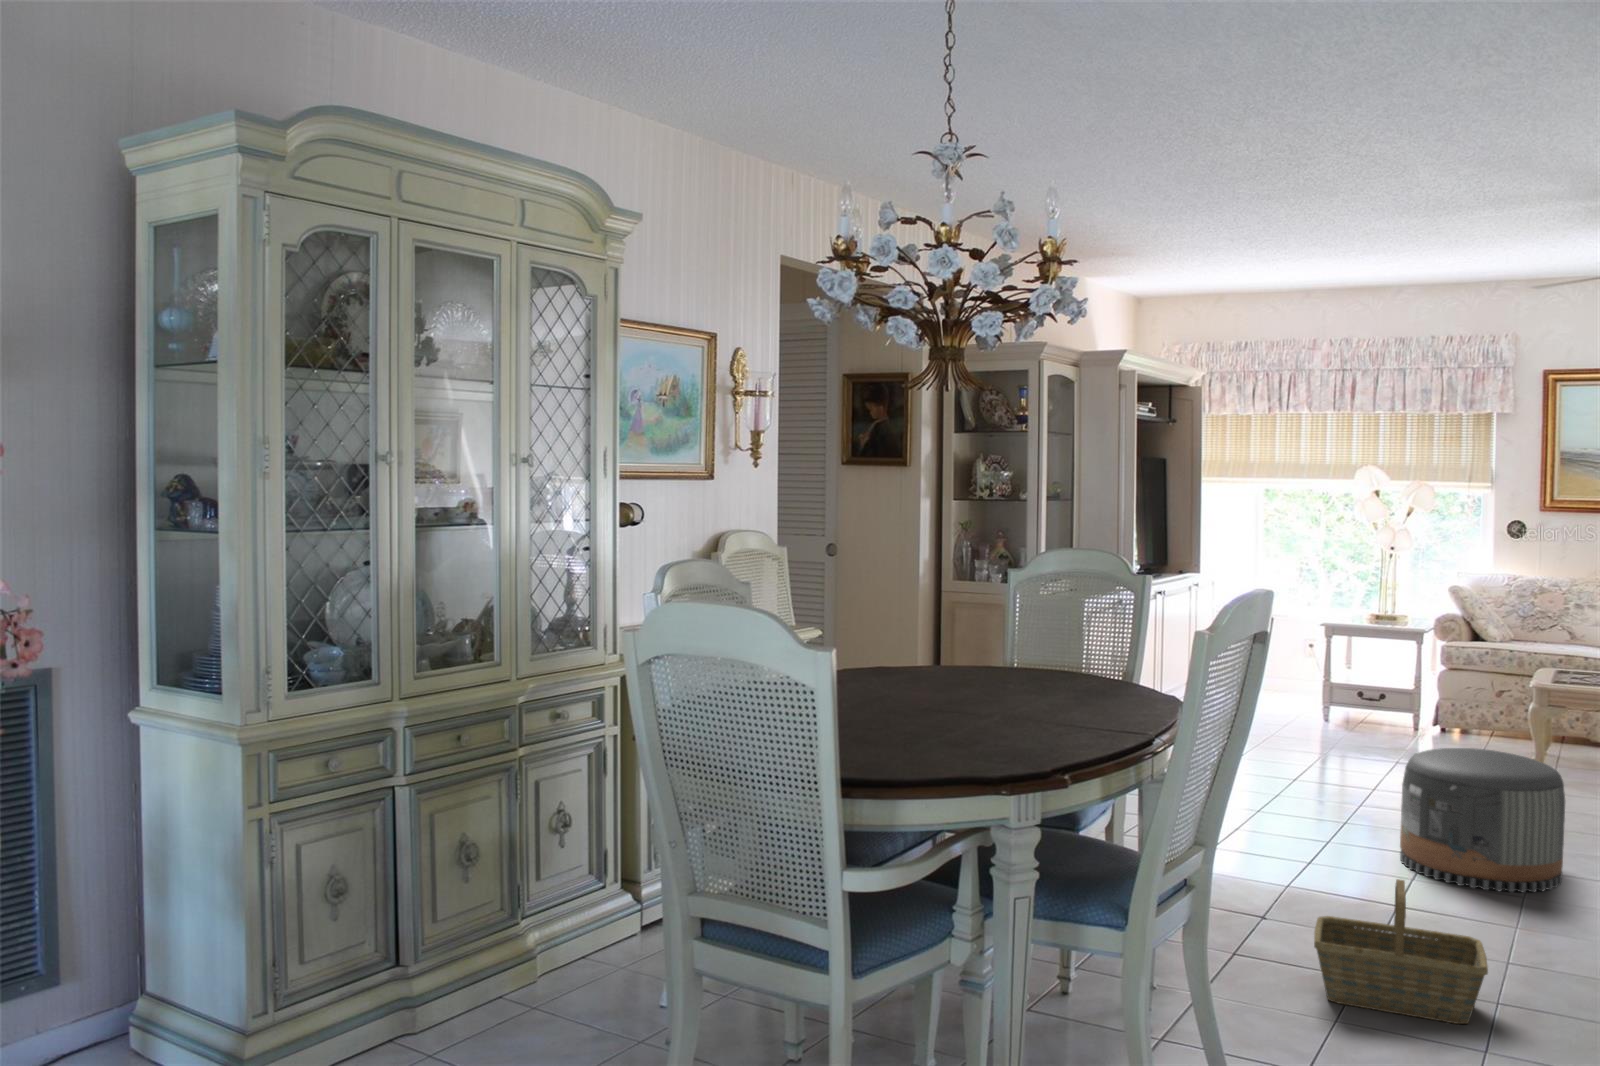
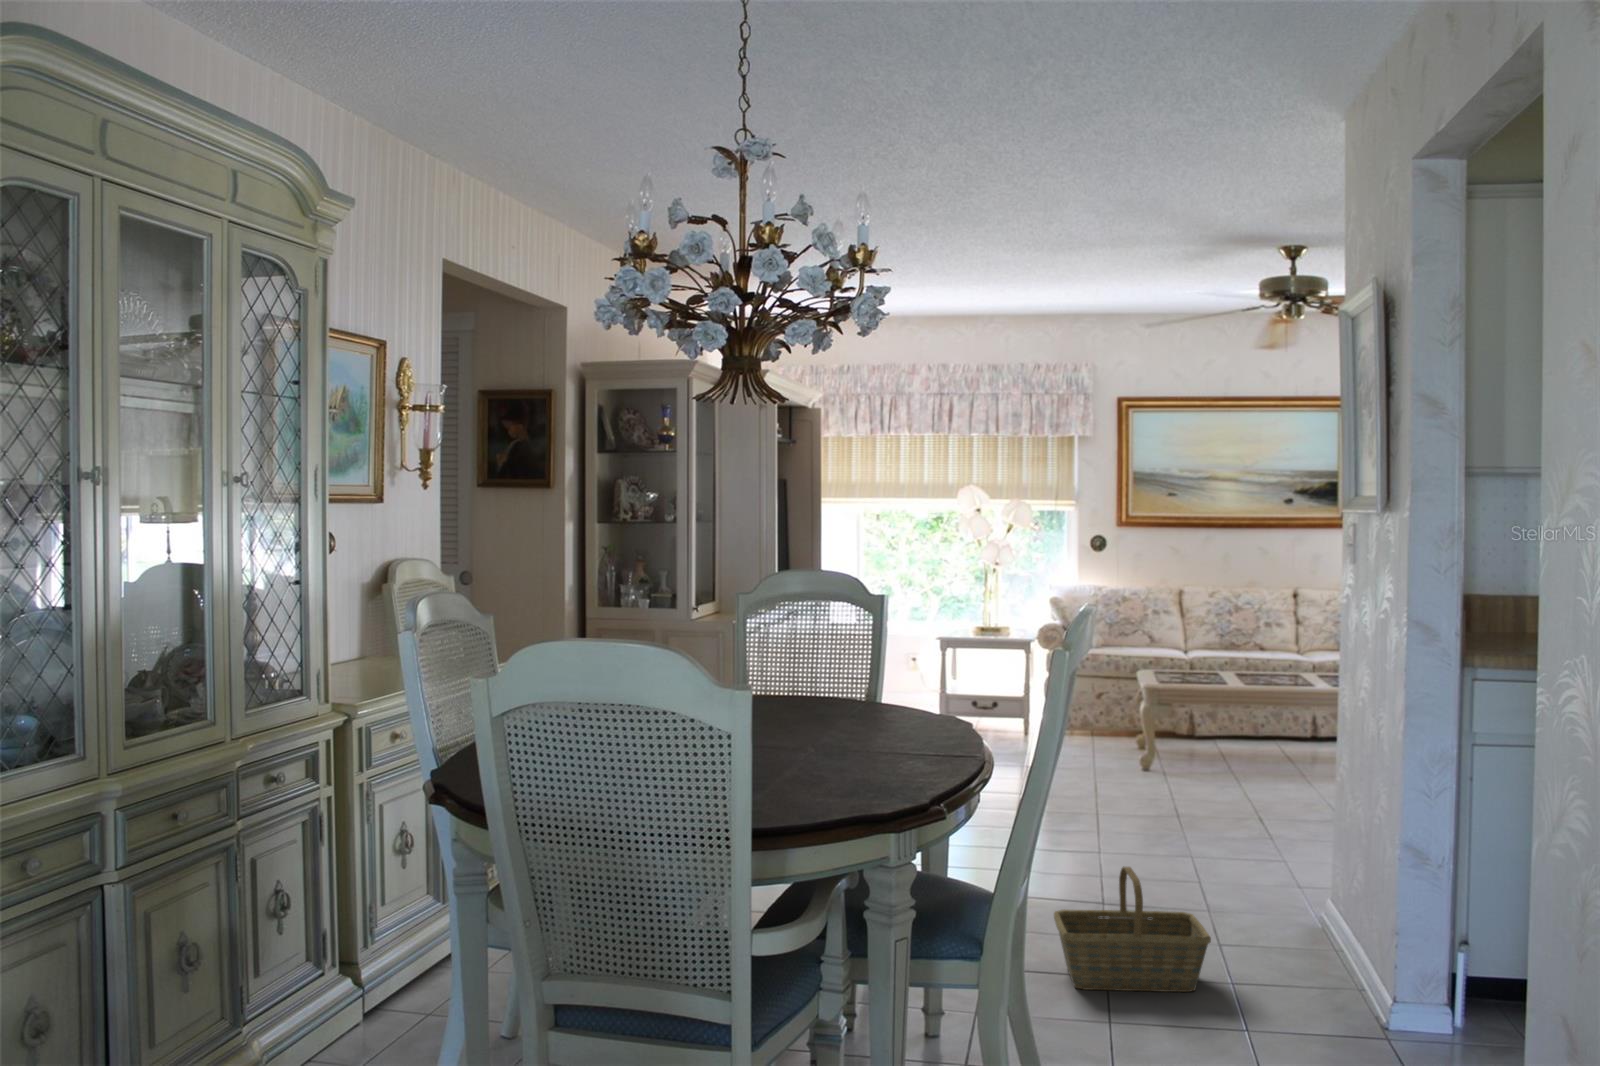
pouf: present [1400,748,1565,893] -> none [1071,745,1209,874]

